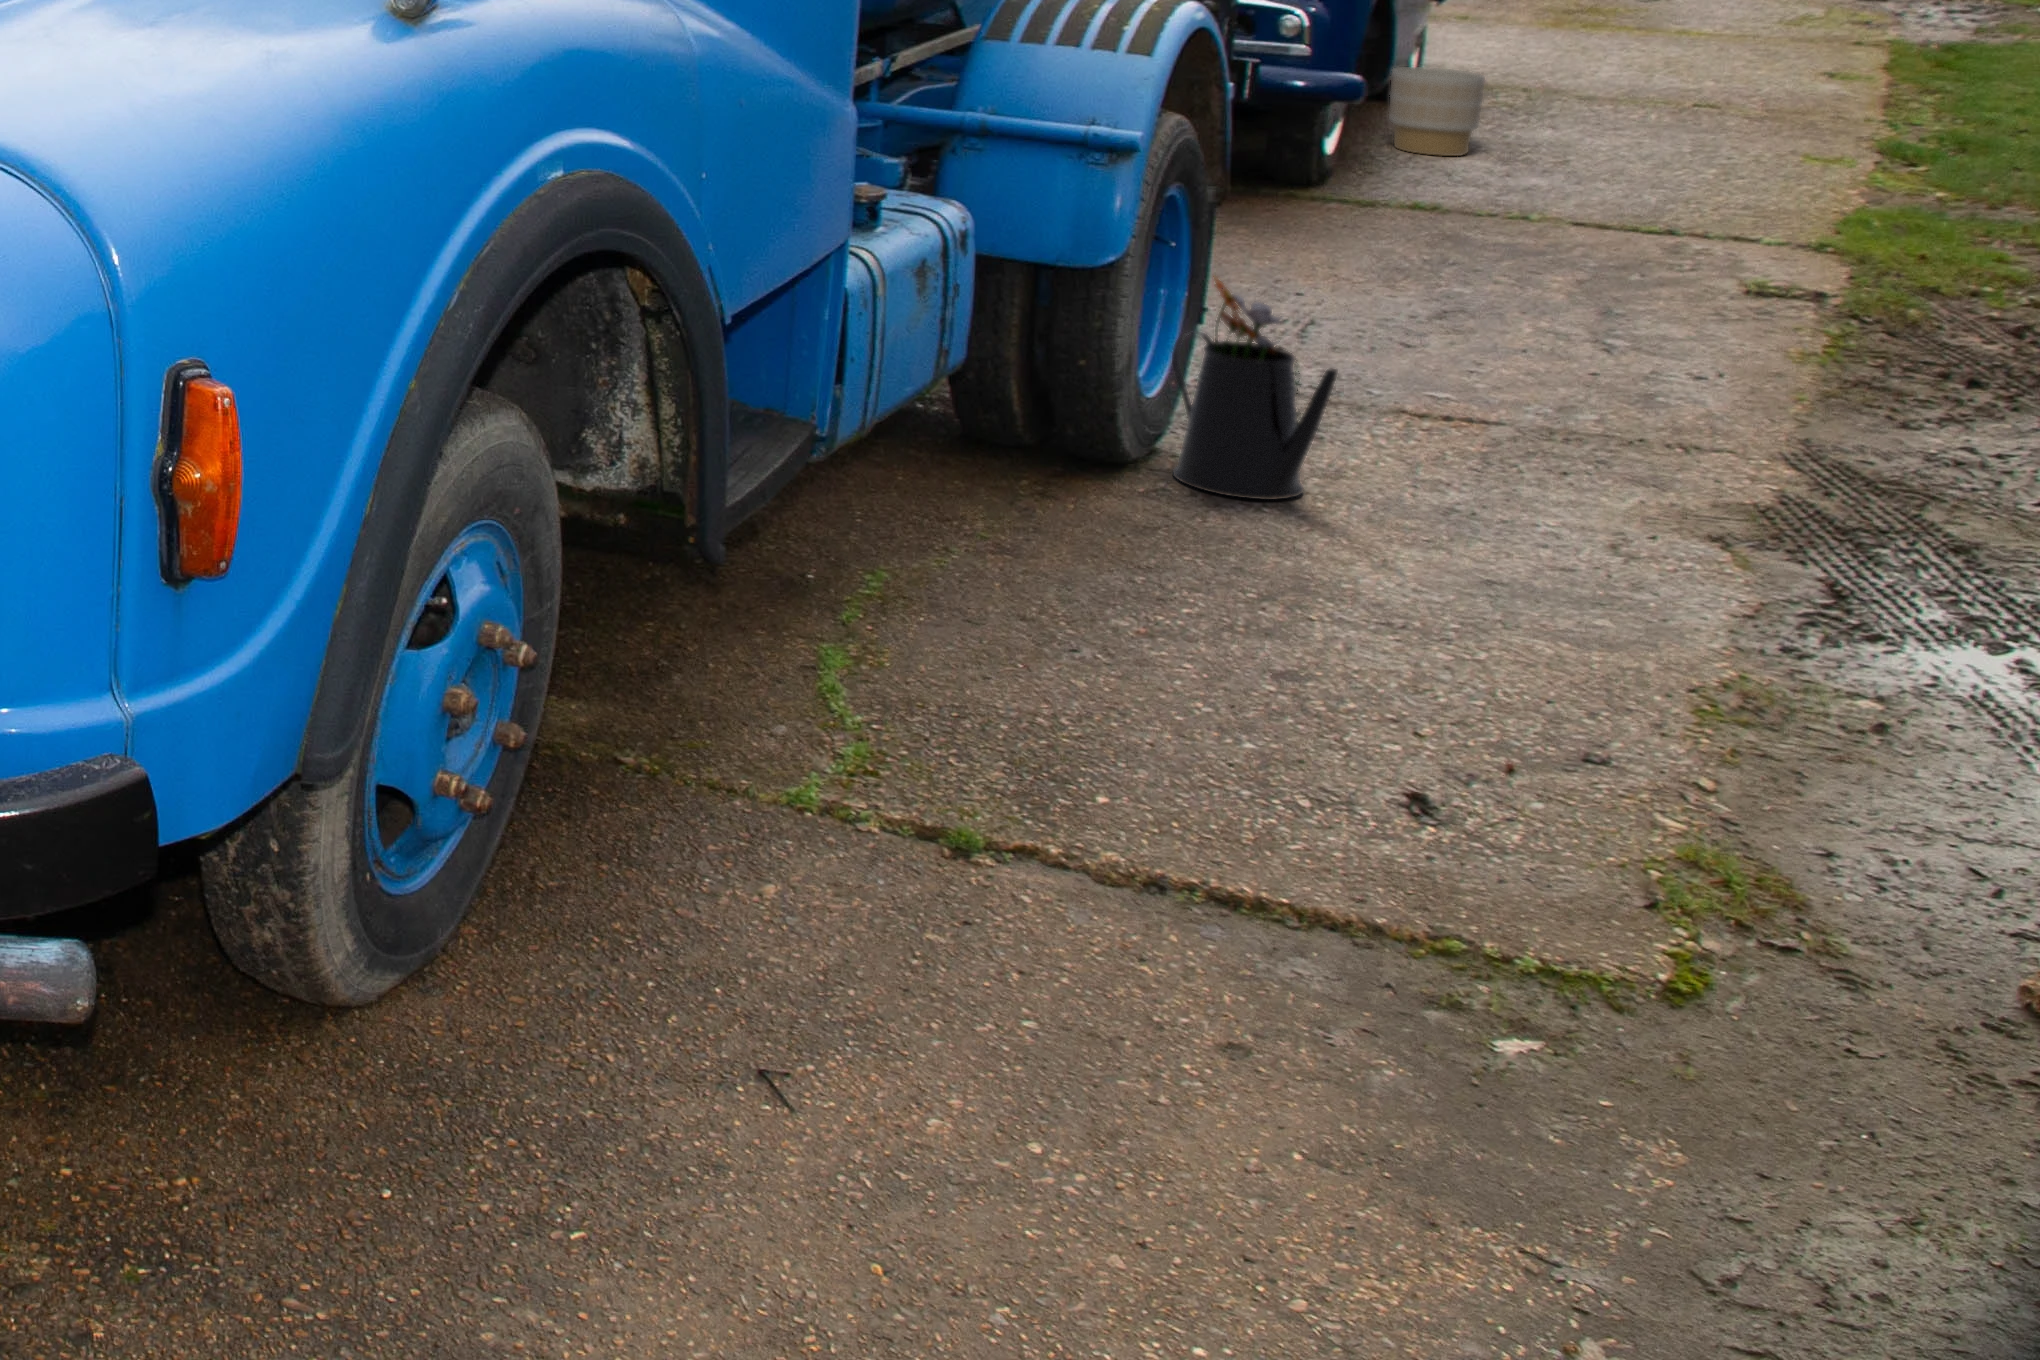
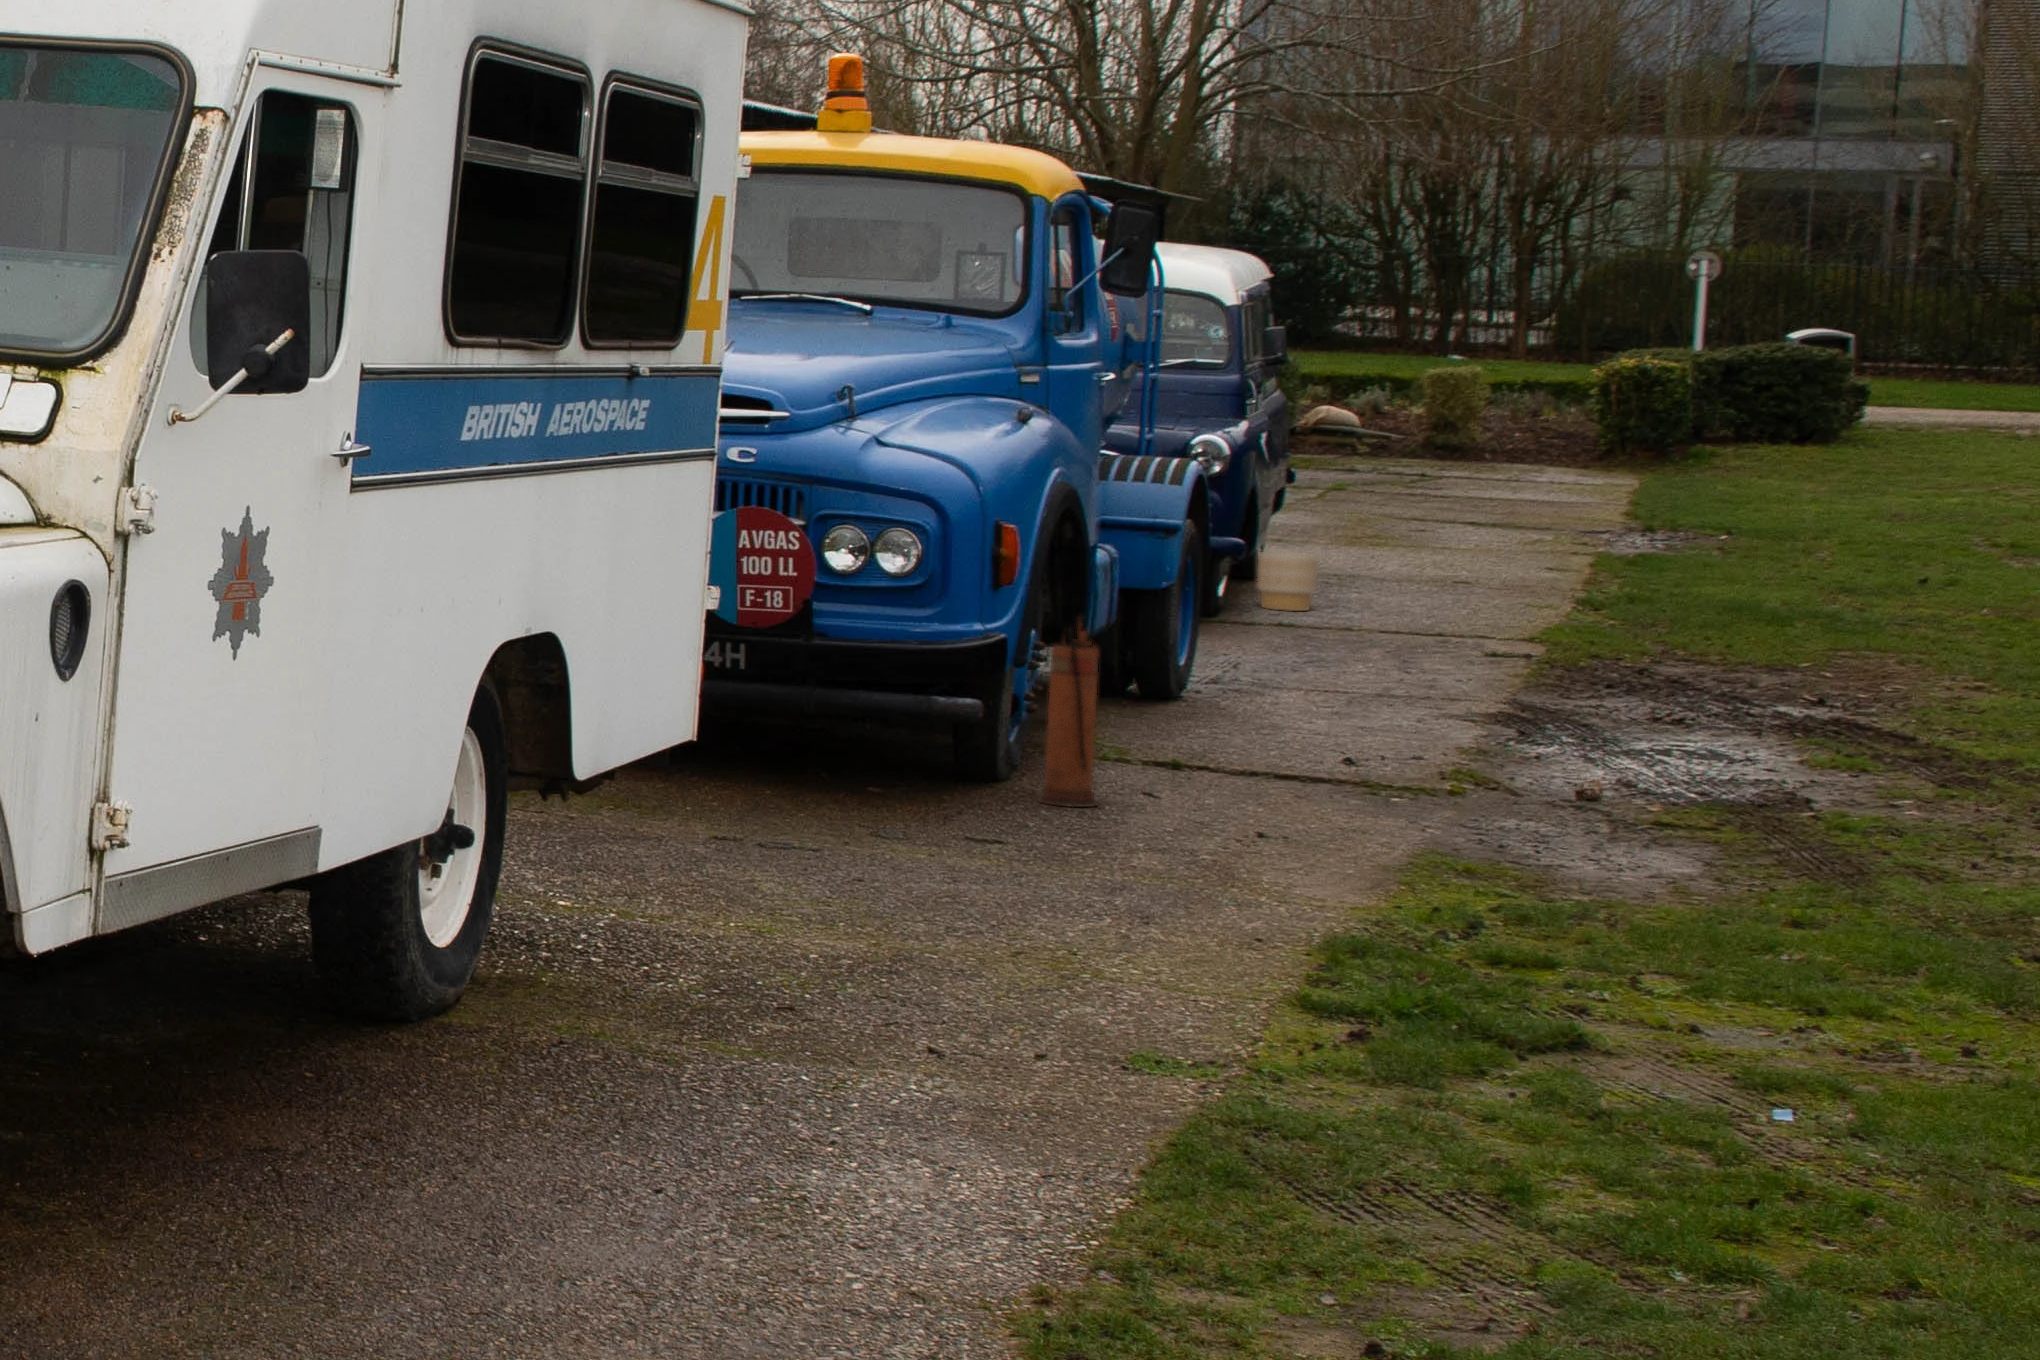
watering can: present [1172,276,1337,500] -> none [1198,601,1284,713]
fire extinguisher: none [428,573,602,1136] -> present [1038,616,1099,807]

